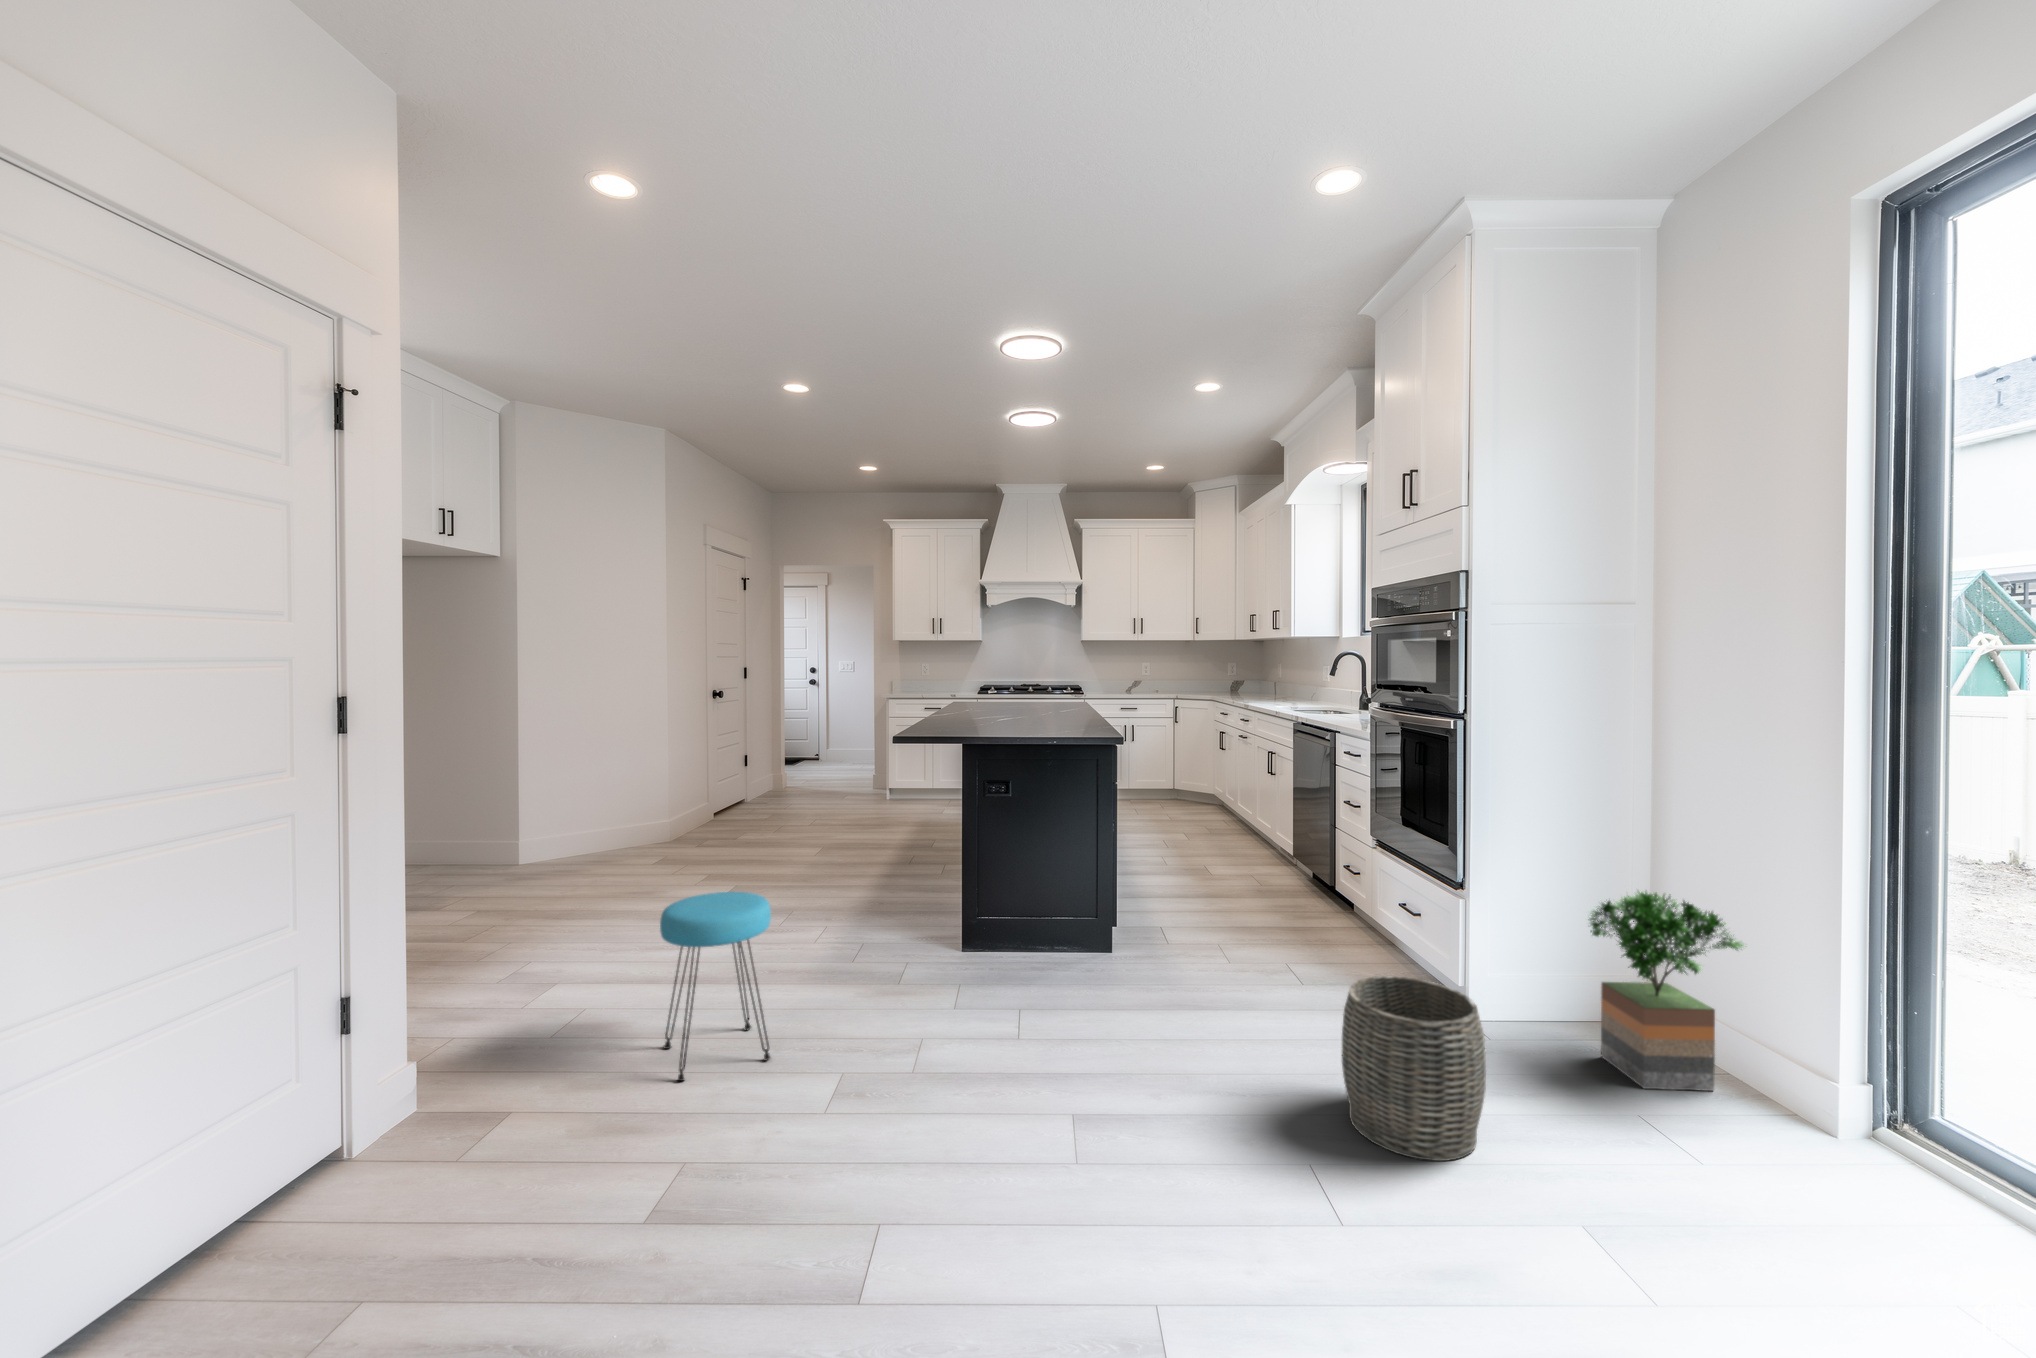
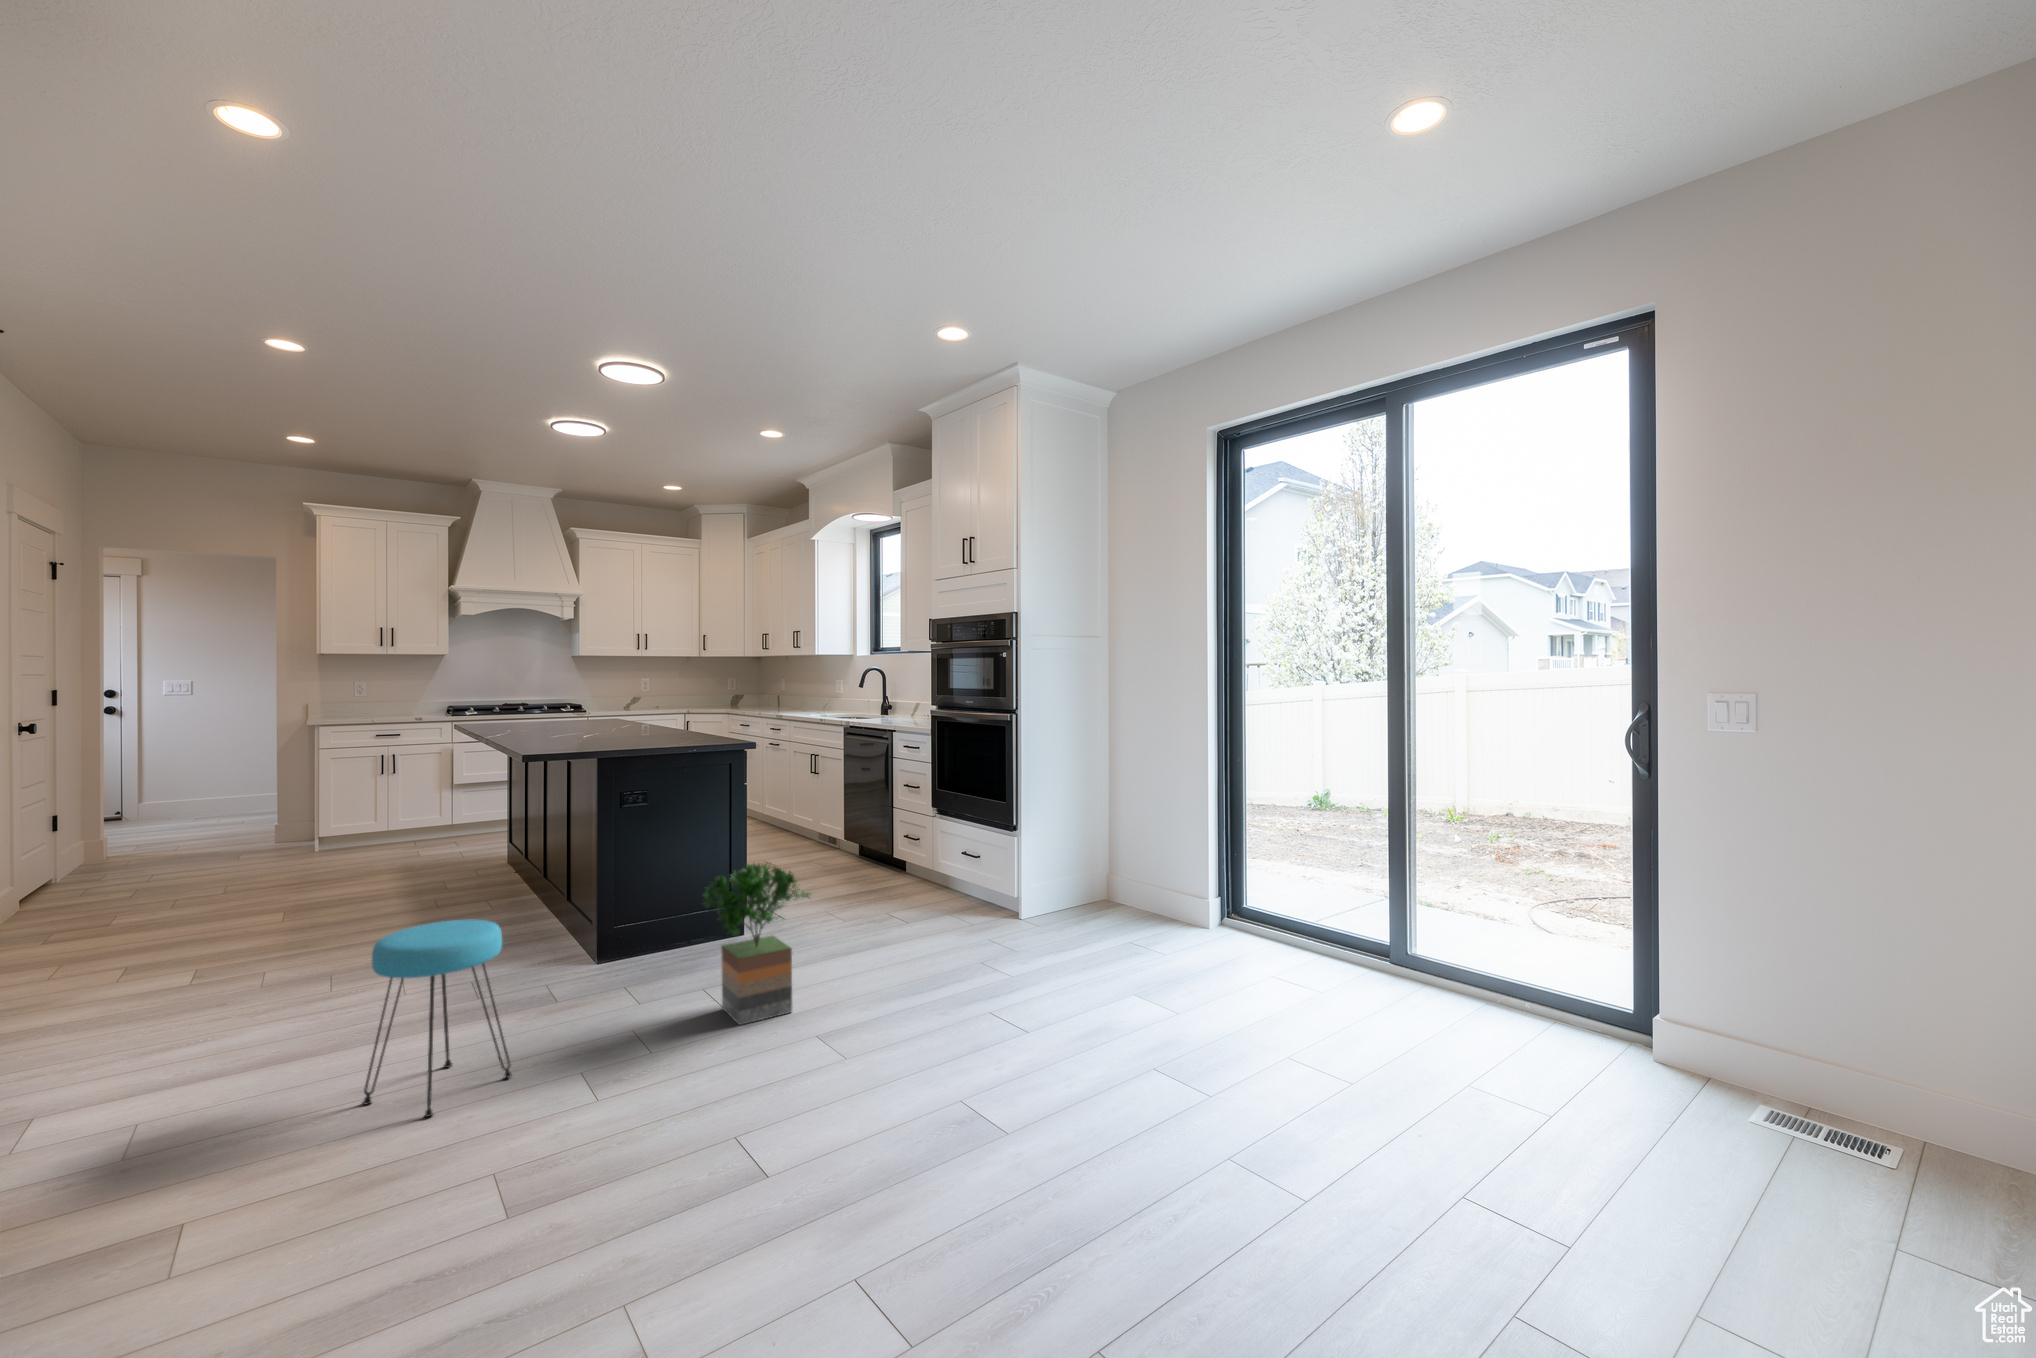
potted tree: present [1588,891,1743,1091] -> present [704,864,812,1025]
woven basket: present [1342,976,1486,1161] -> none [992,883,1075,989]

